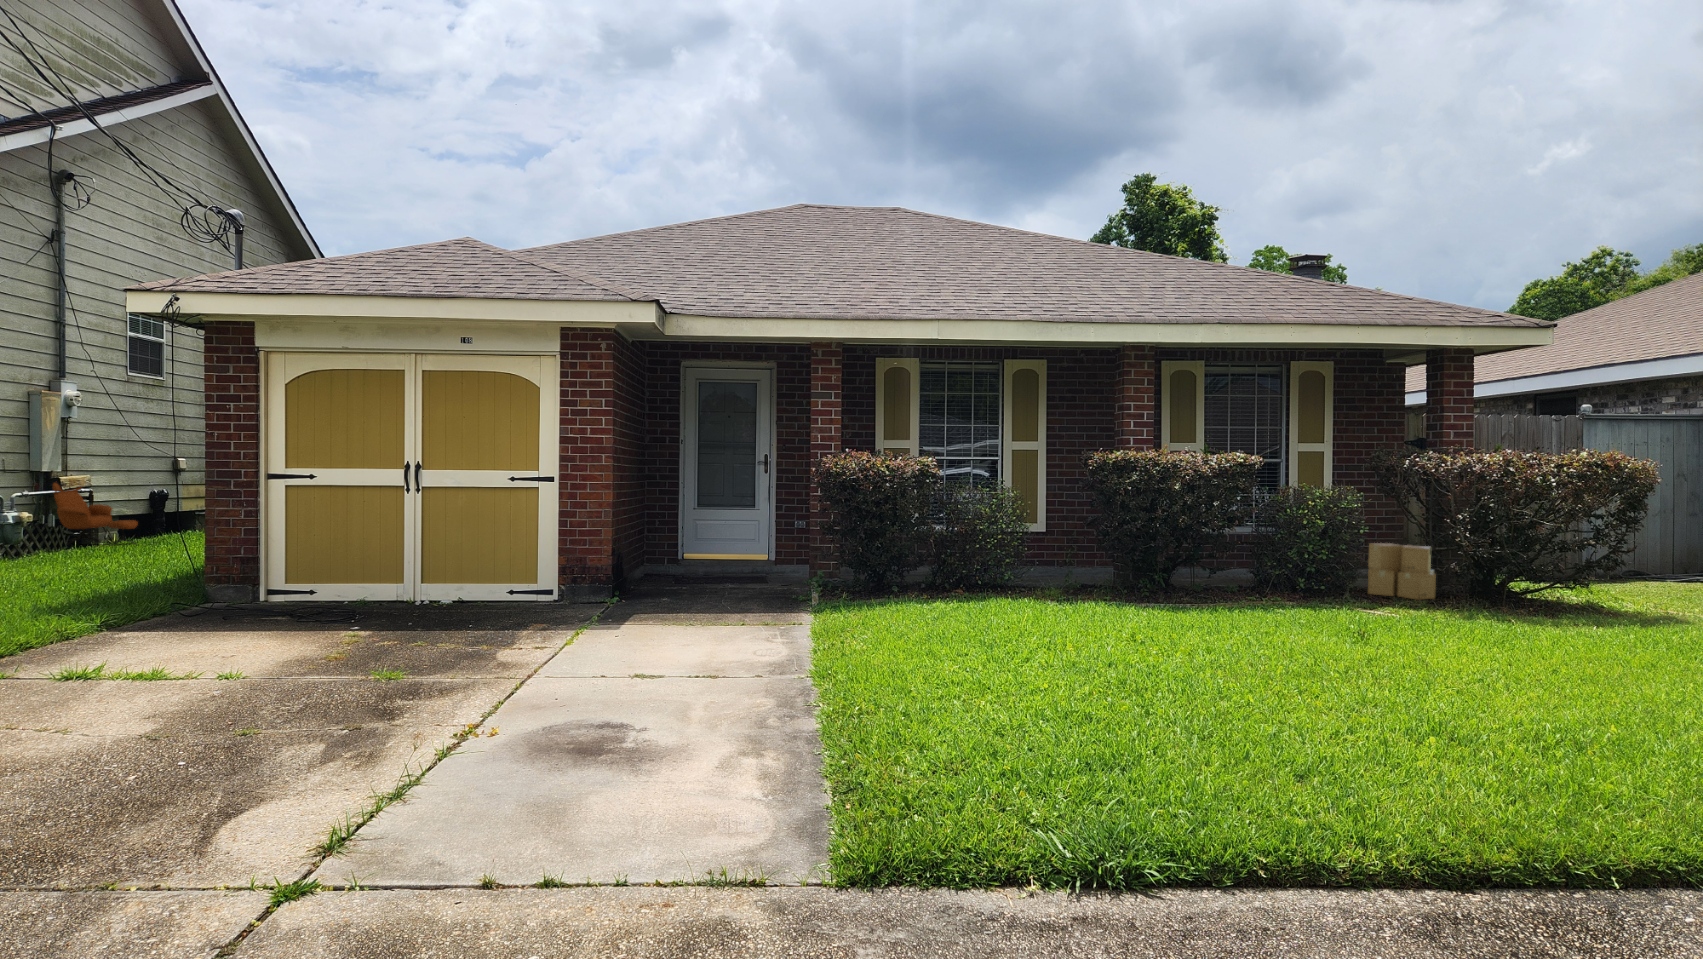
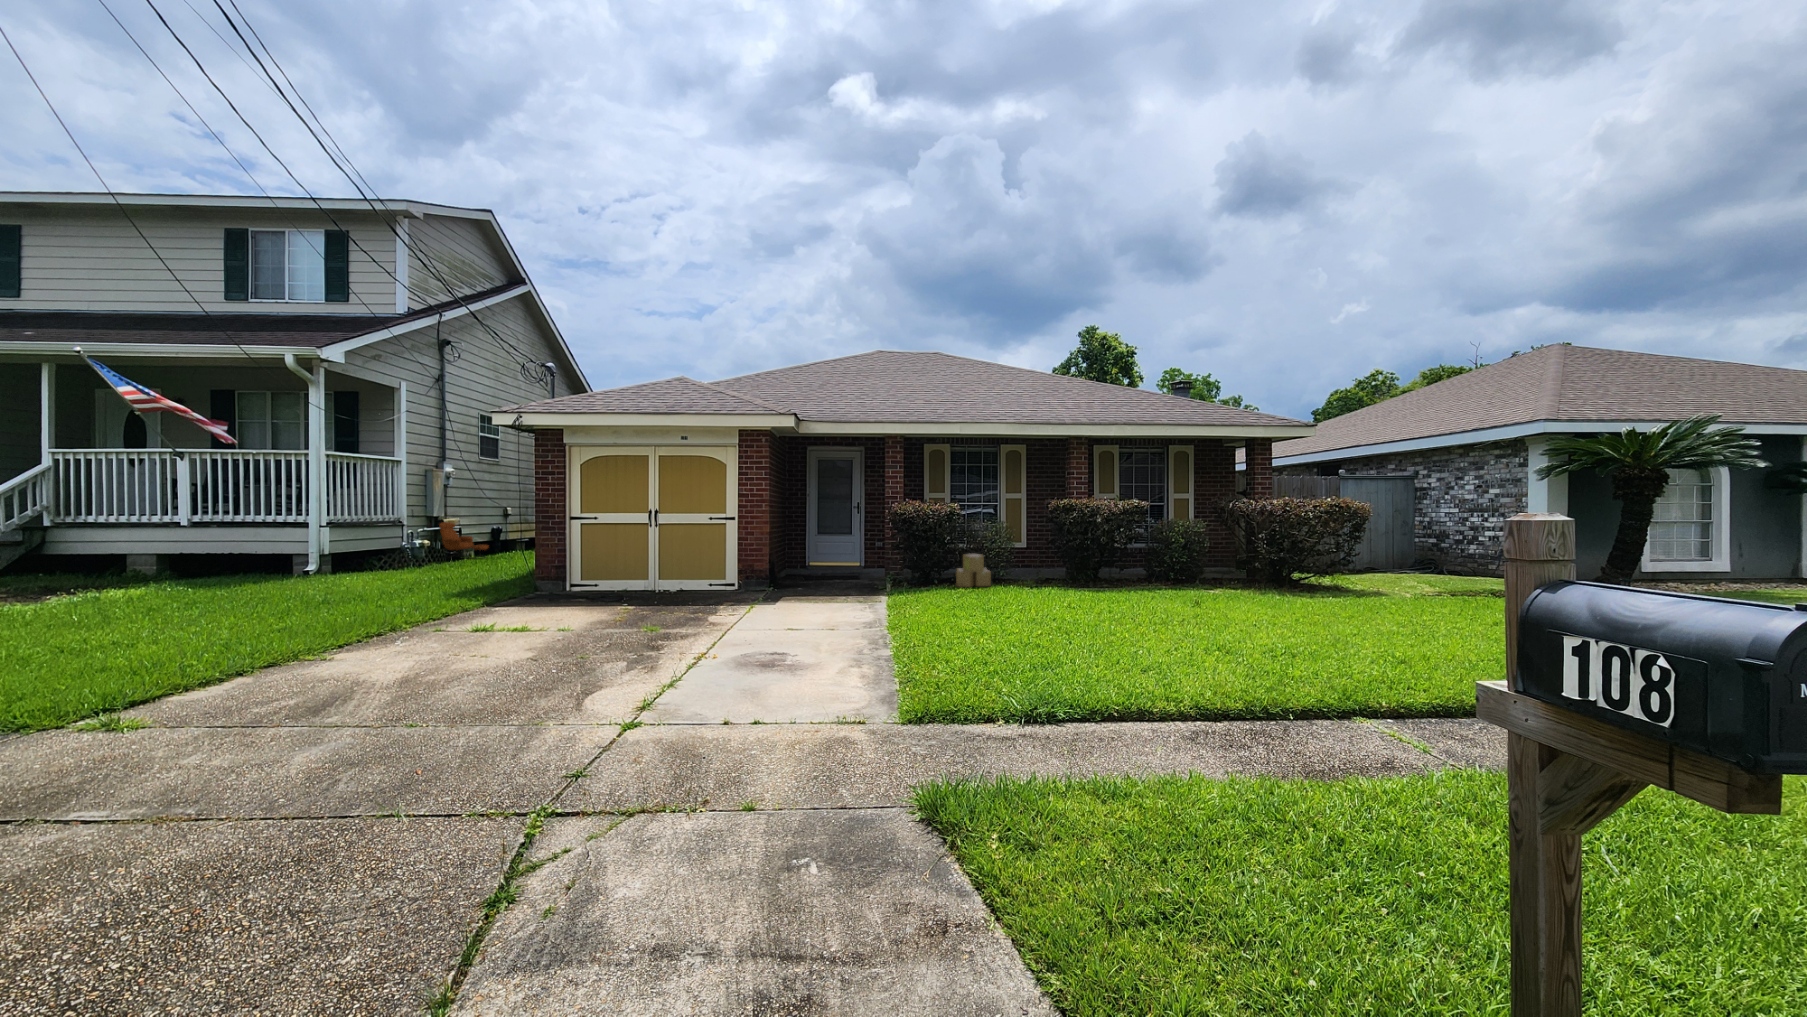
cardboard box: present [1368,543,1436,600] -> present [956,554,991,587]

